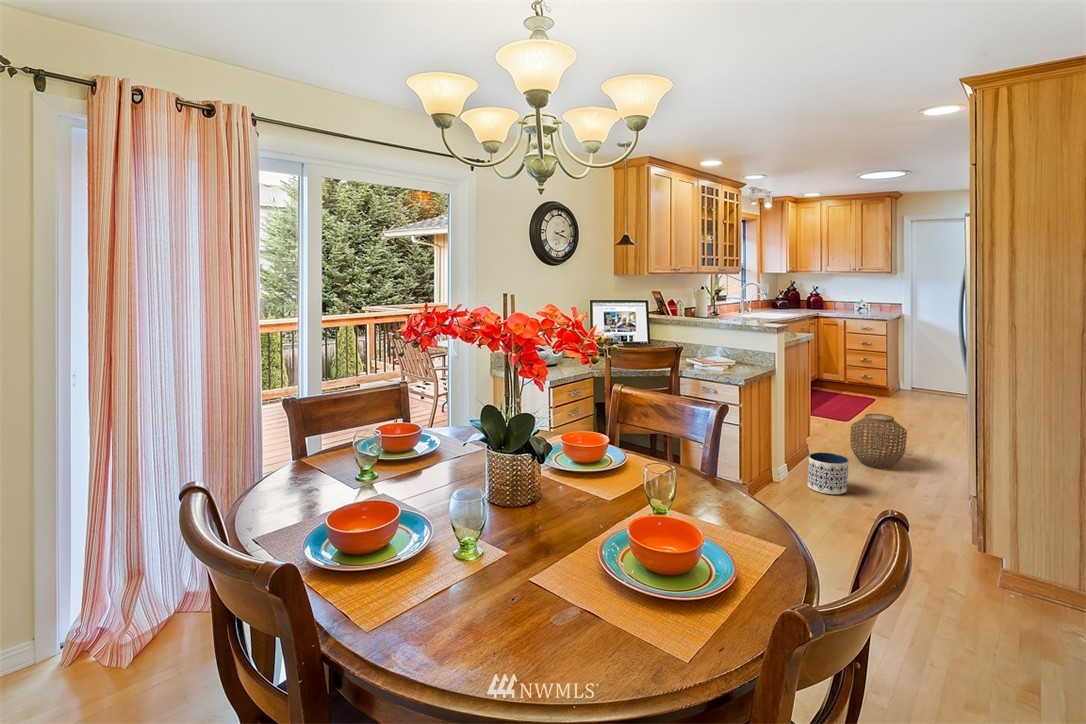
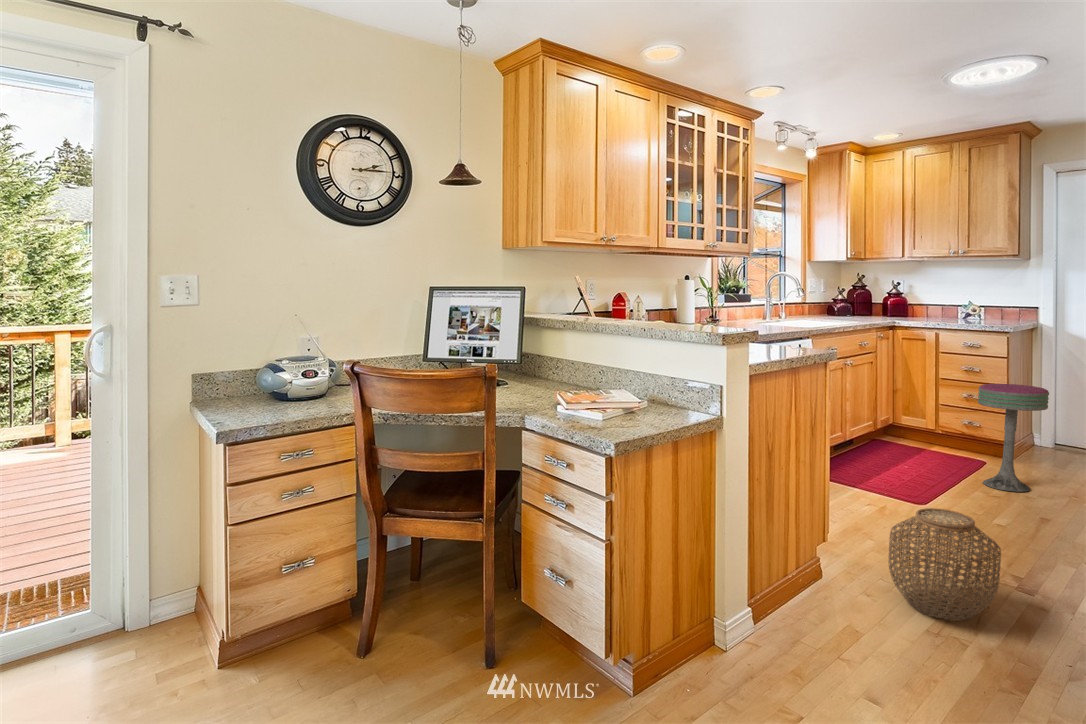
bar stool: none [875,350,914,413] -> present [978,384,1049,492]
planter: present [807,453,849,494] -> none [769,590,851,690]

